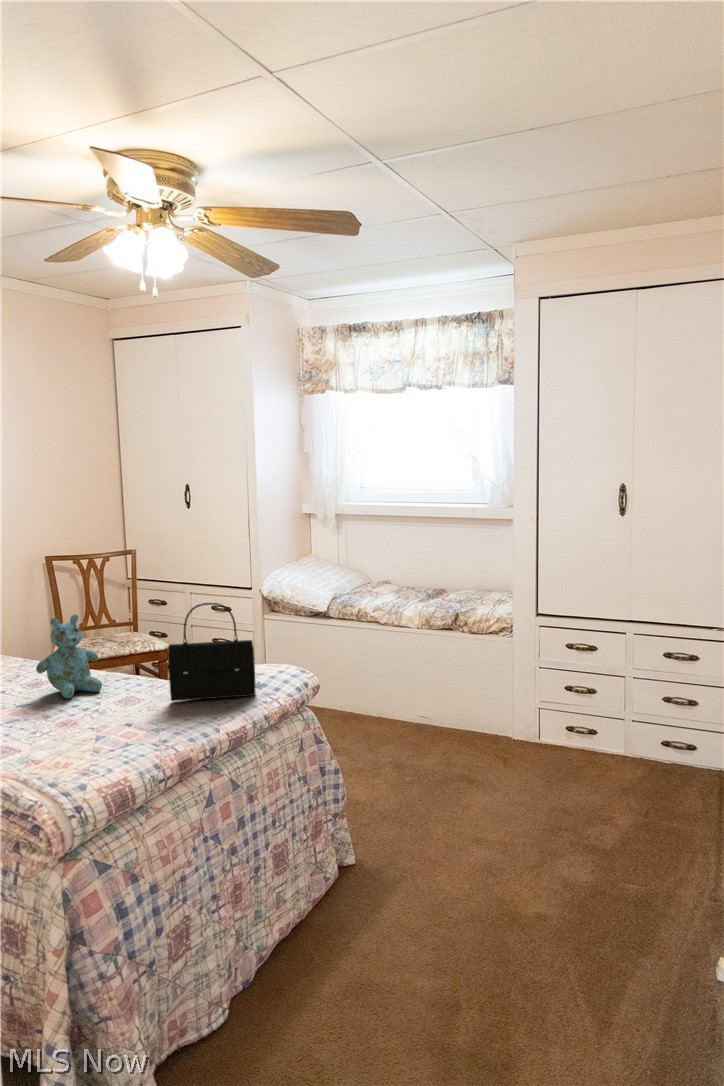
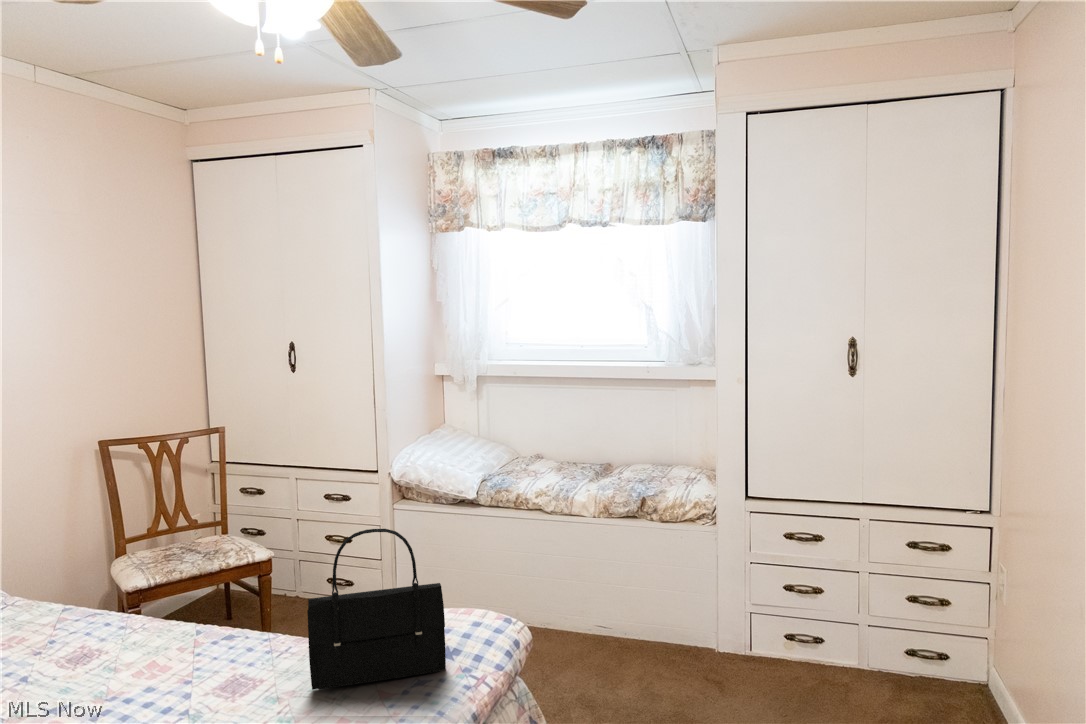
stuffed bear: present [36,615,102,699] -> none [82,547,193,689]

